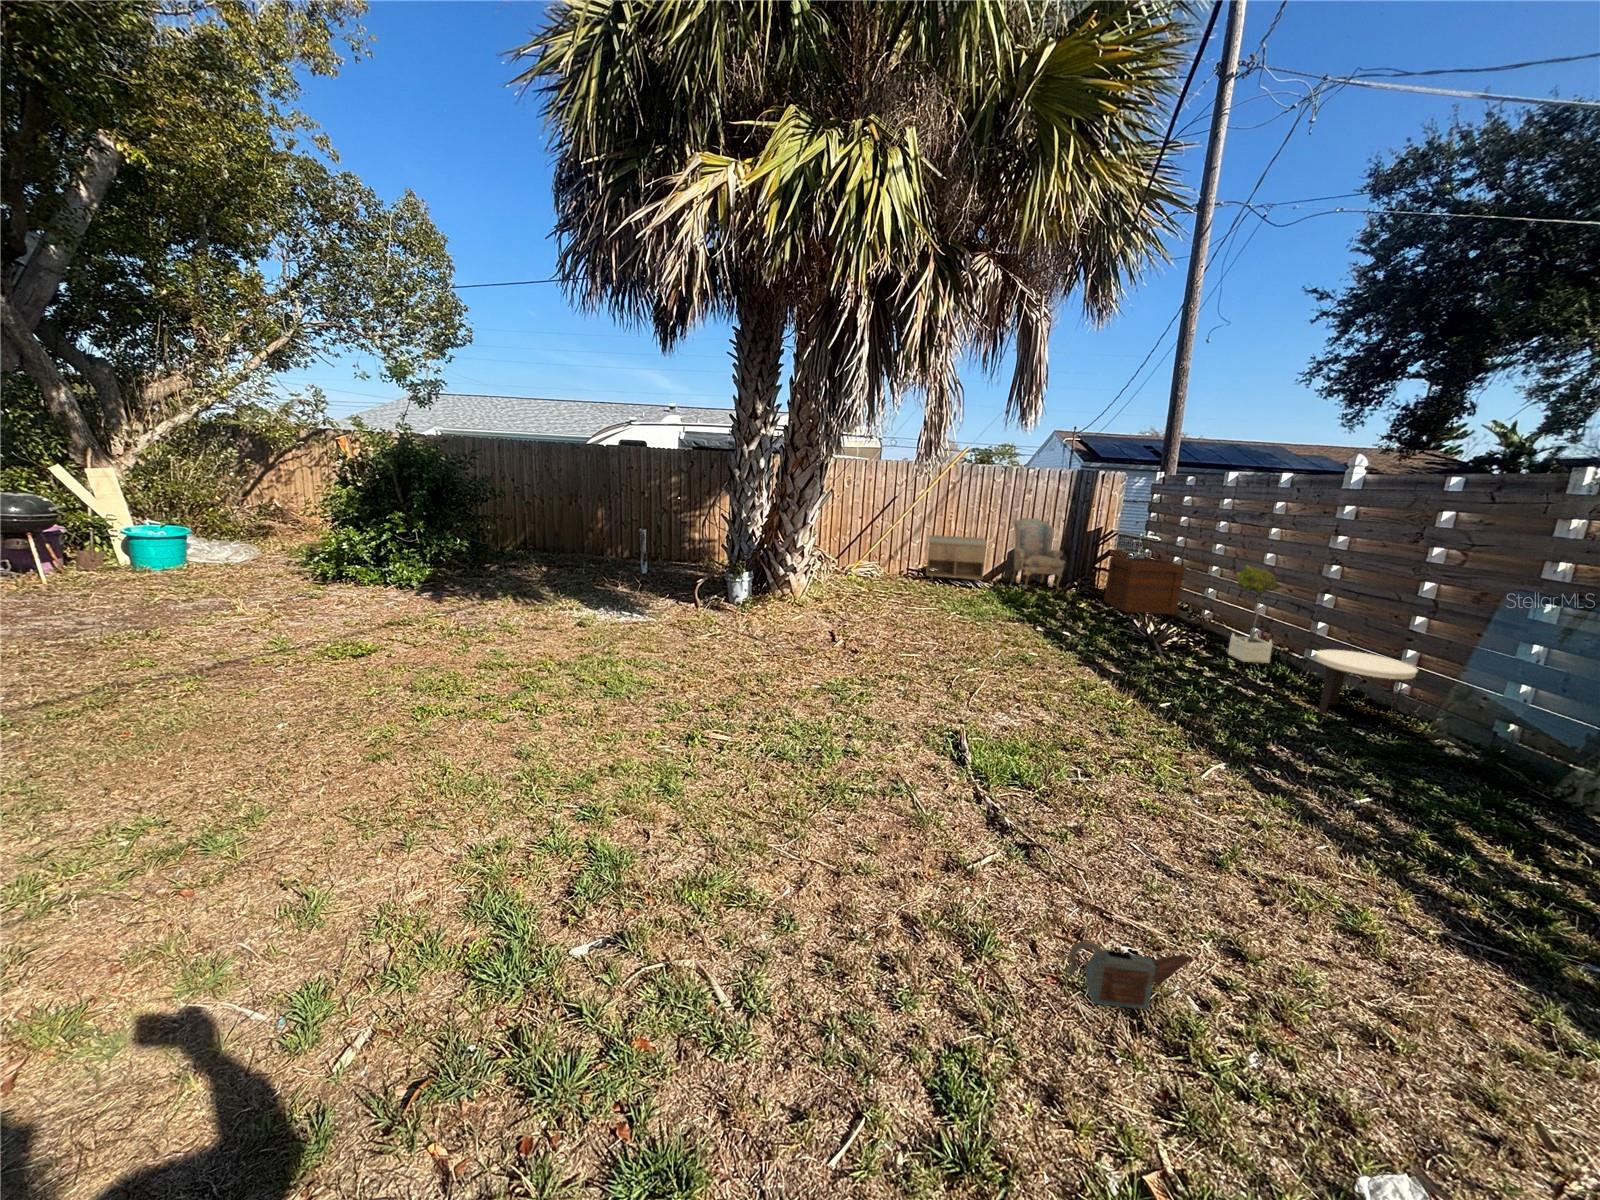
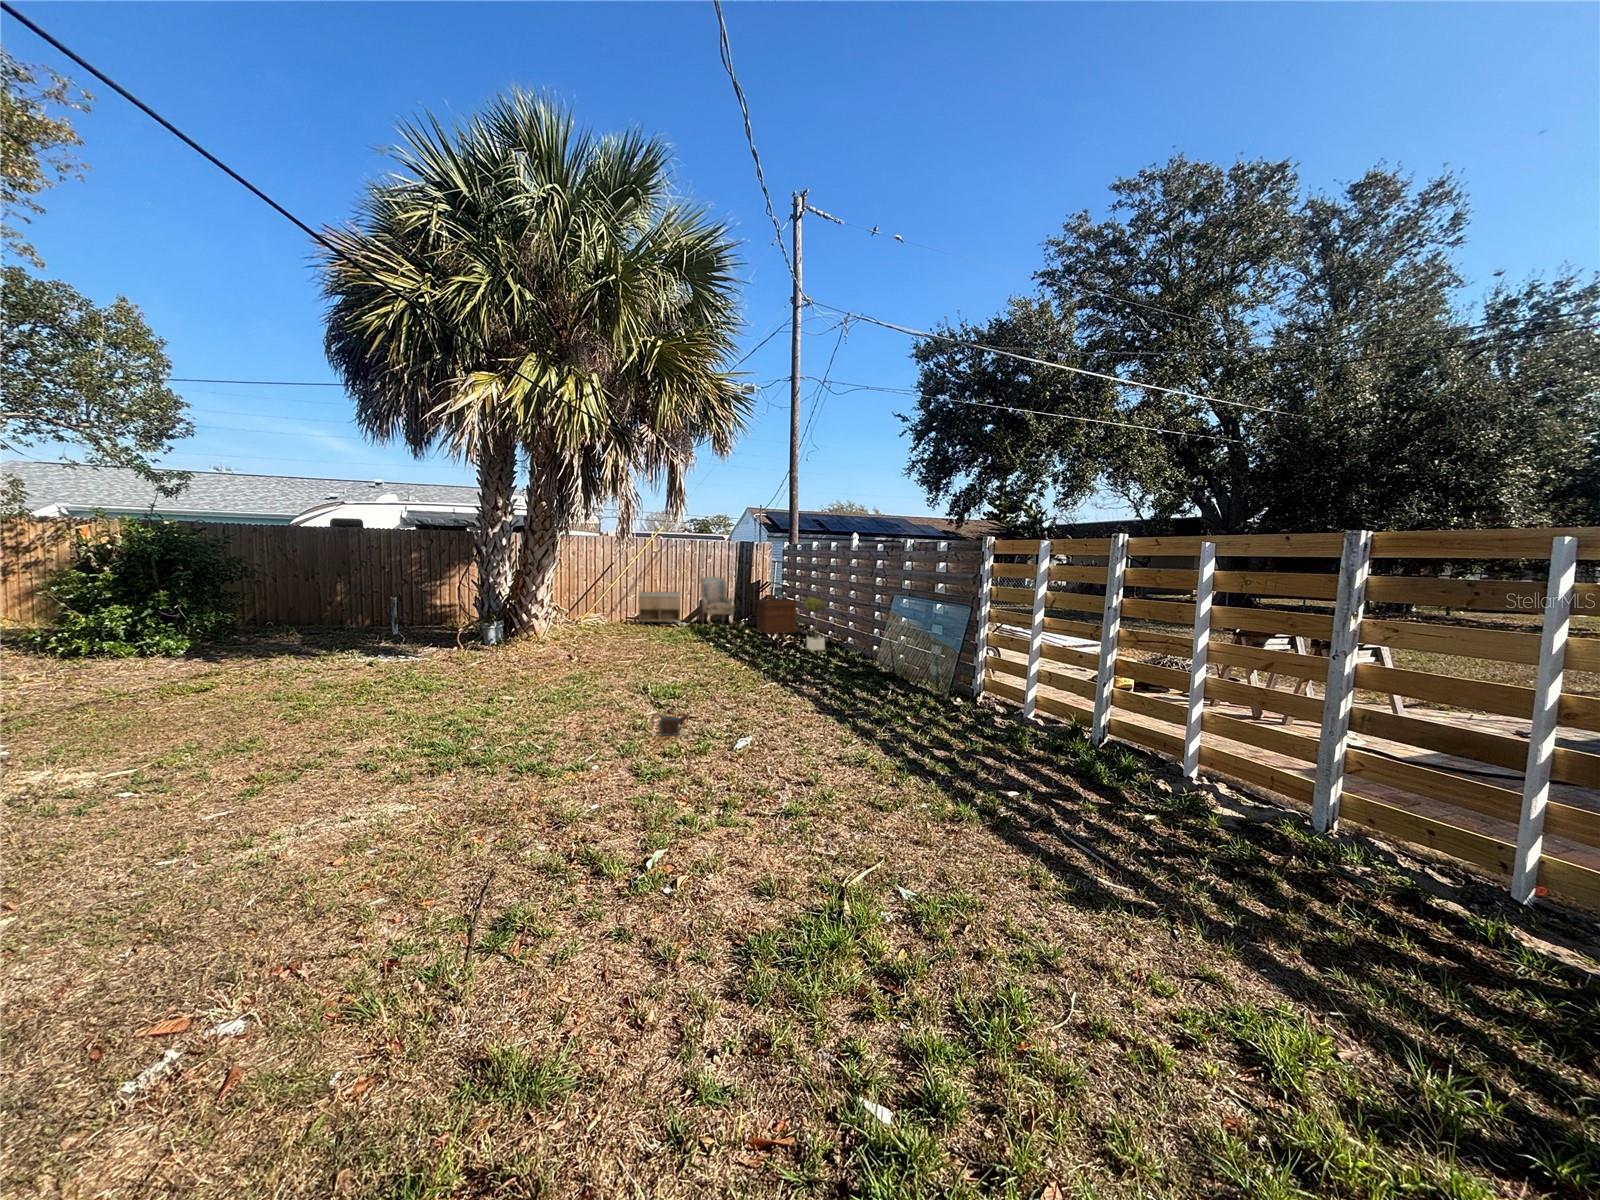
side table: present [1316,650,1418,725] -> none [822,635,860,667]

